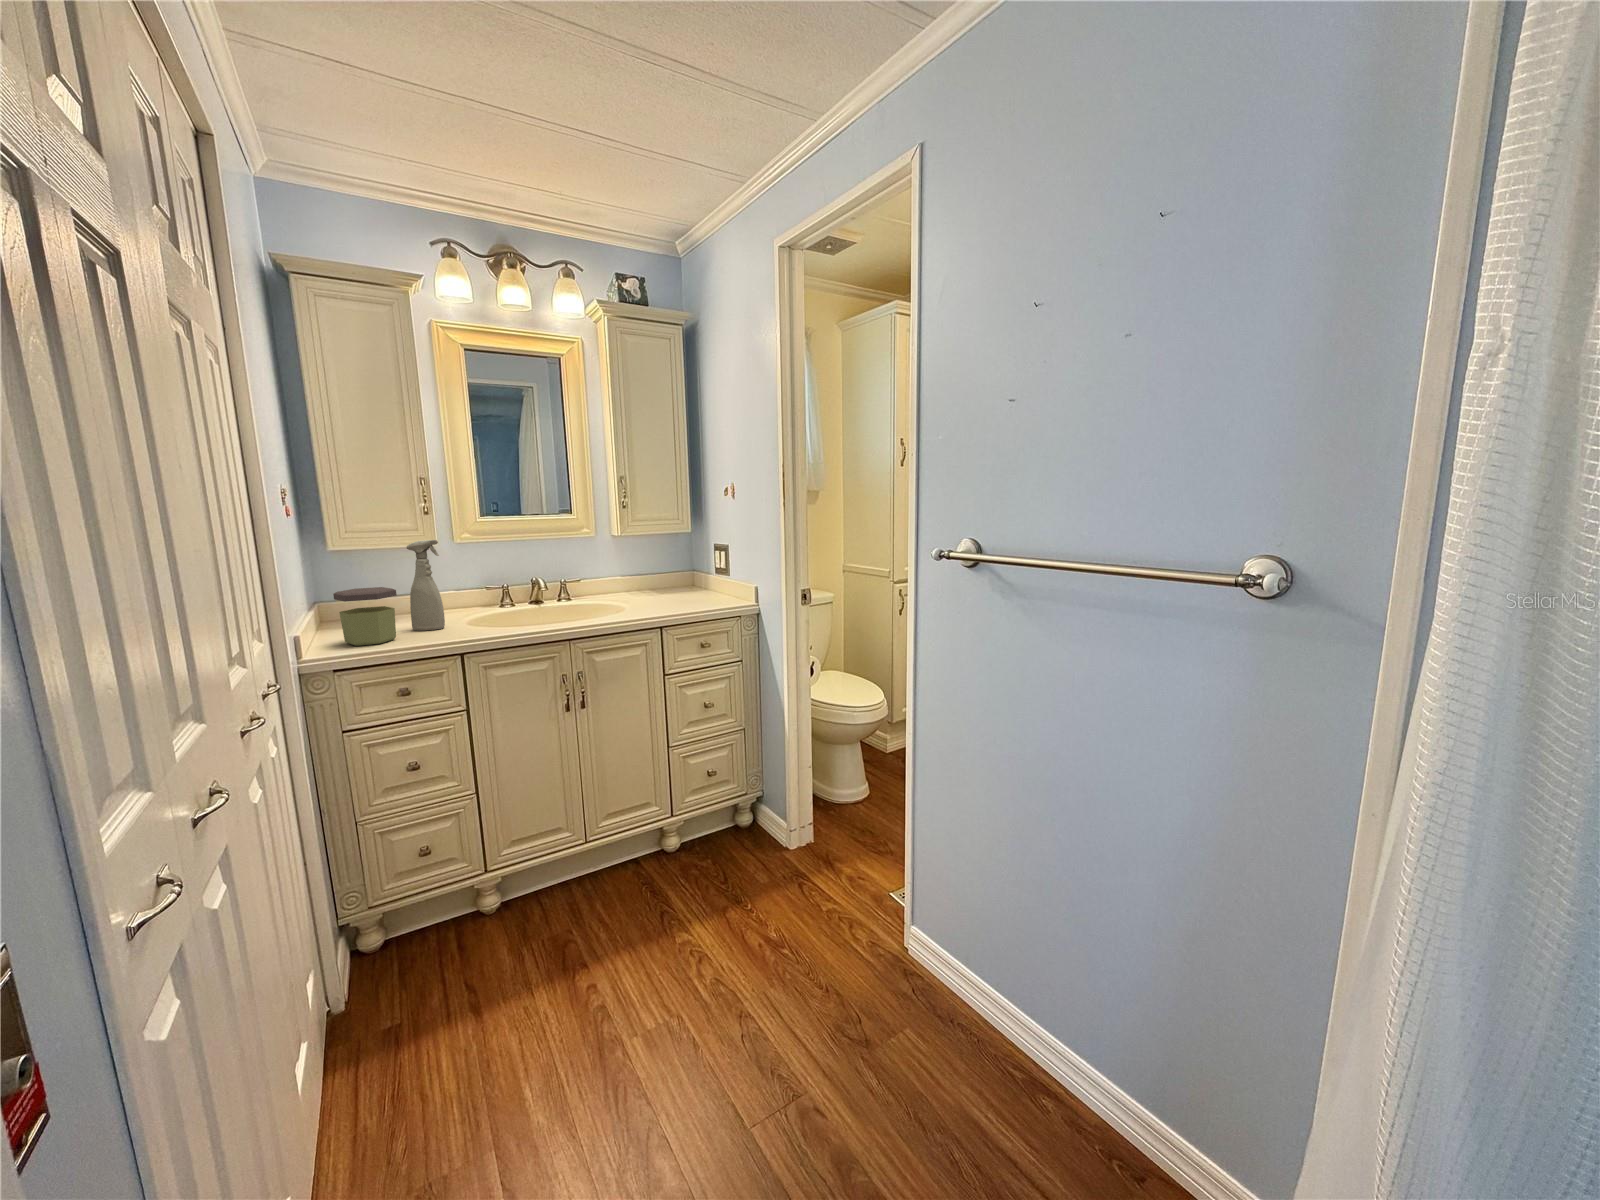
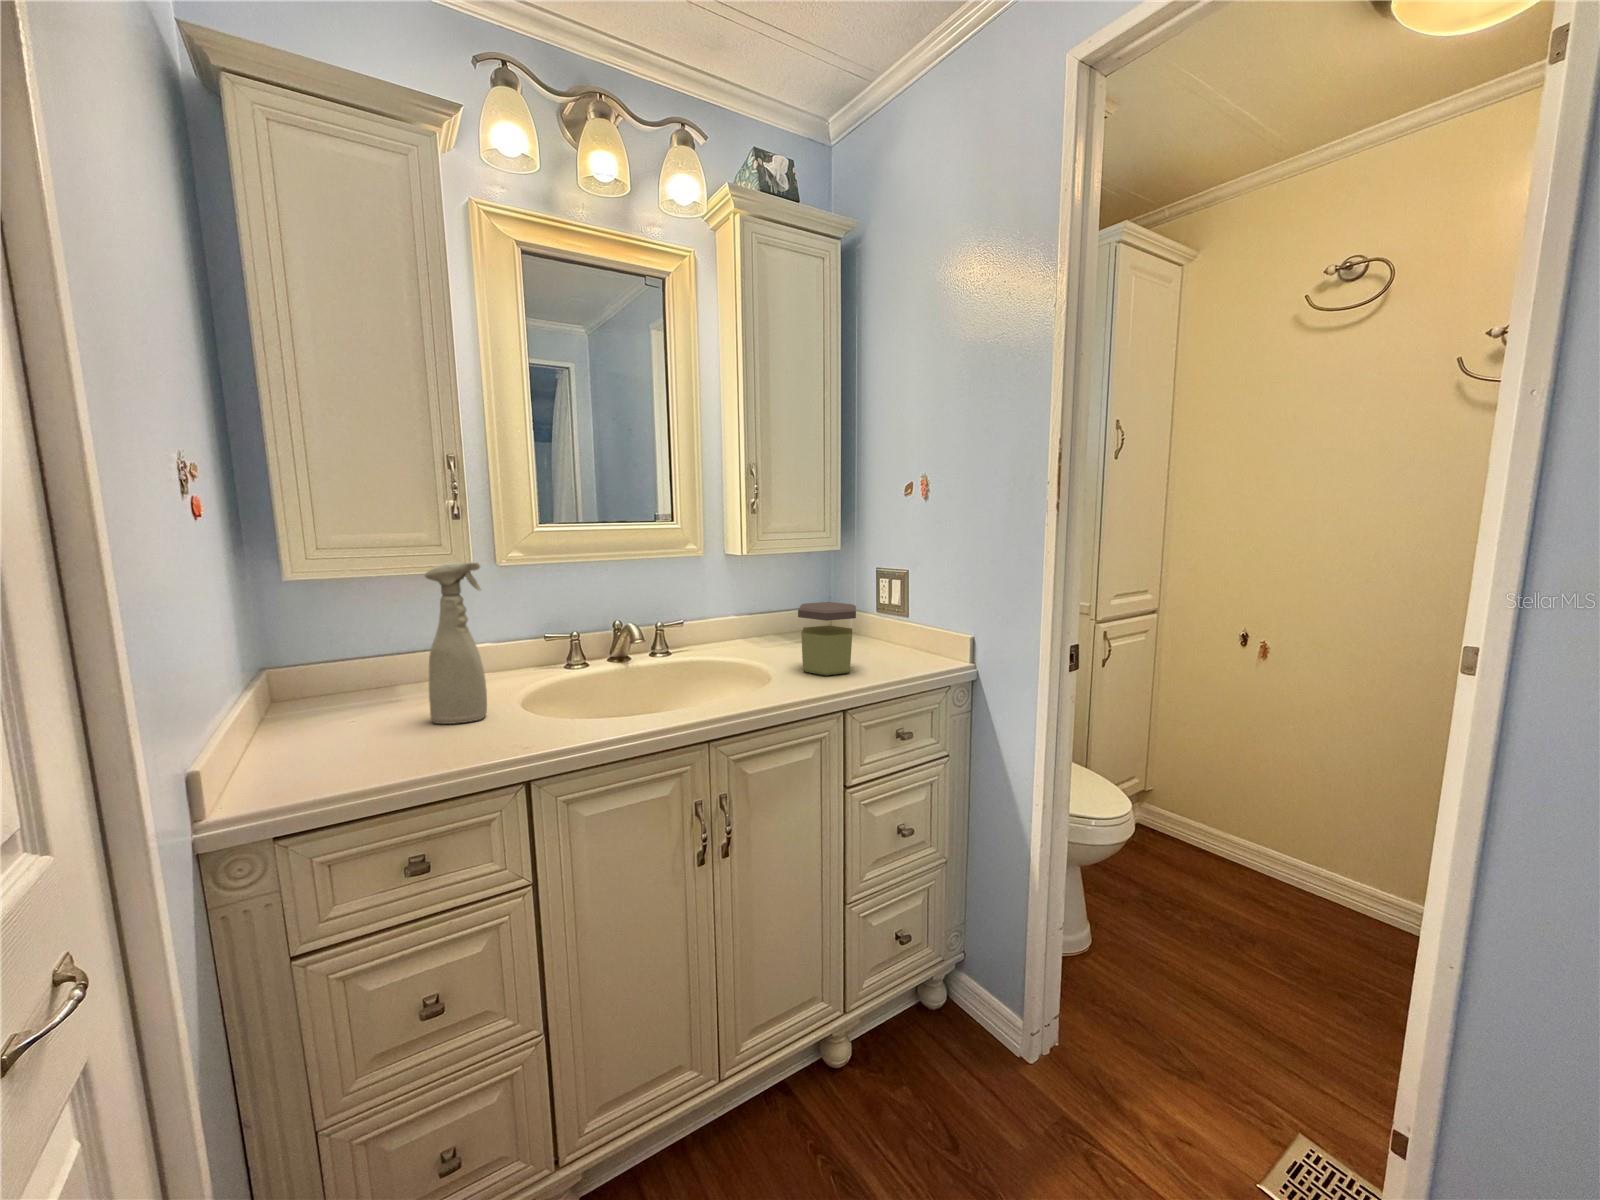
jar: present [333,587,397,646] -> present [798,602,856,675]

